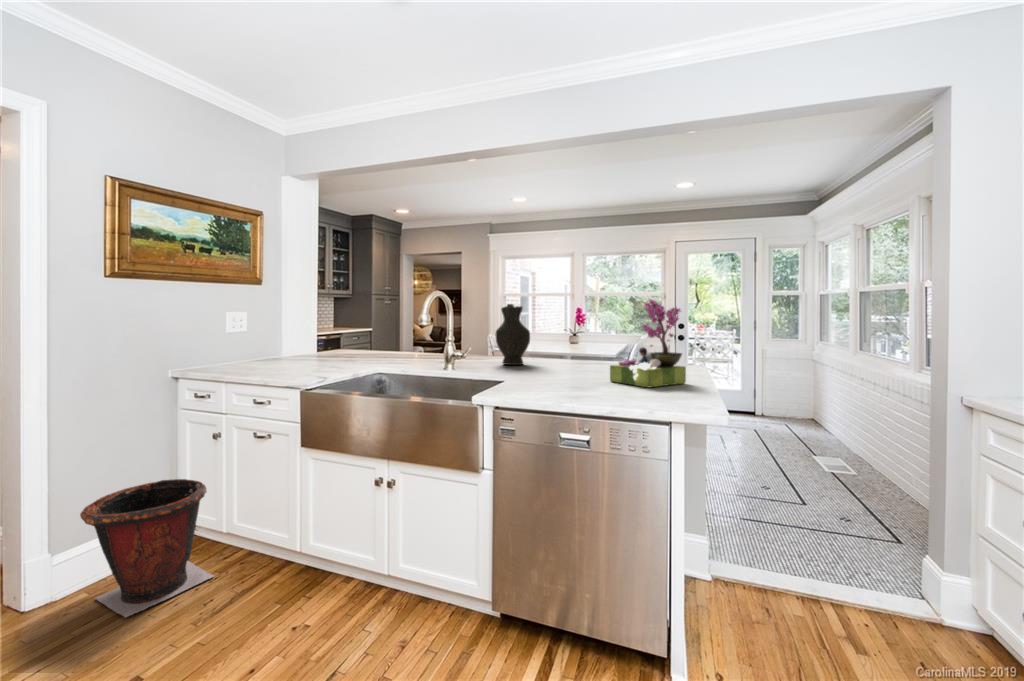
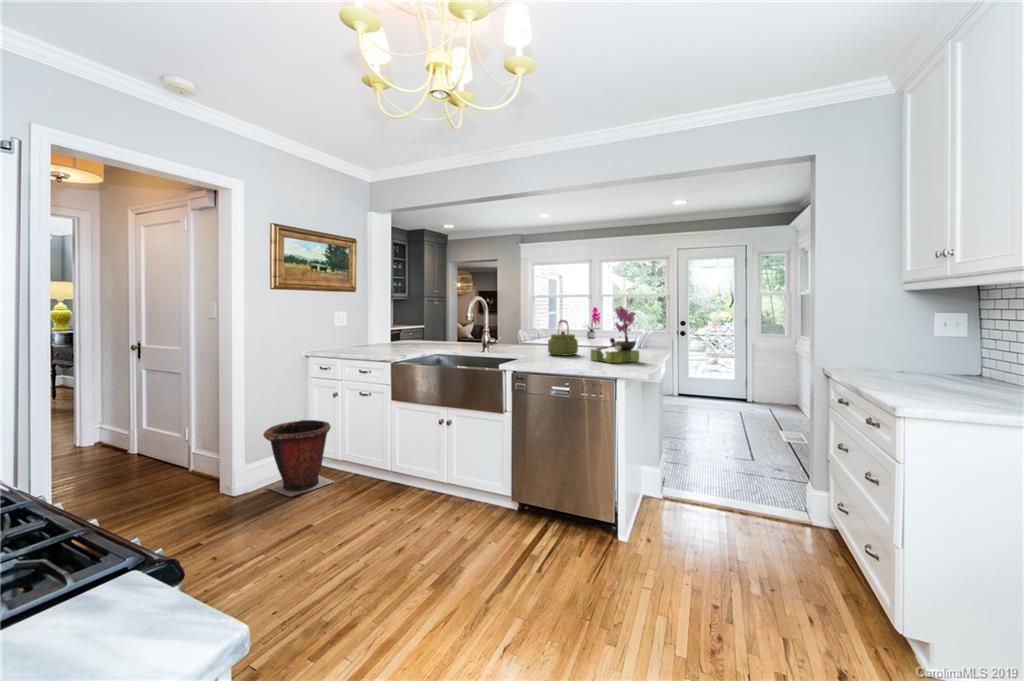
decorative vase: present [495,304,530,365] -> none [519,307,544,351]
kettle: none [539,321,583,373] -> present [548,320,578,355]

